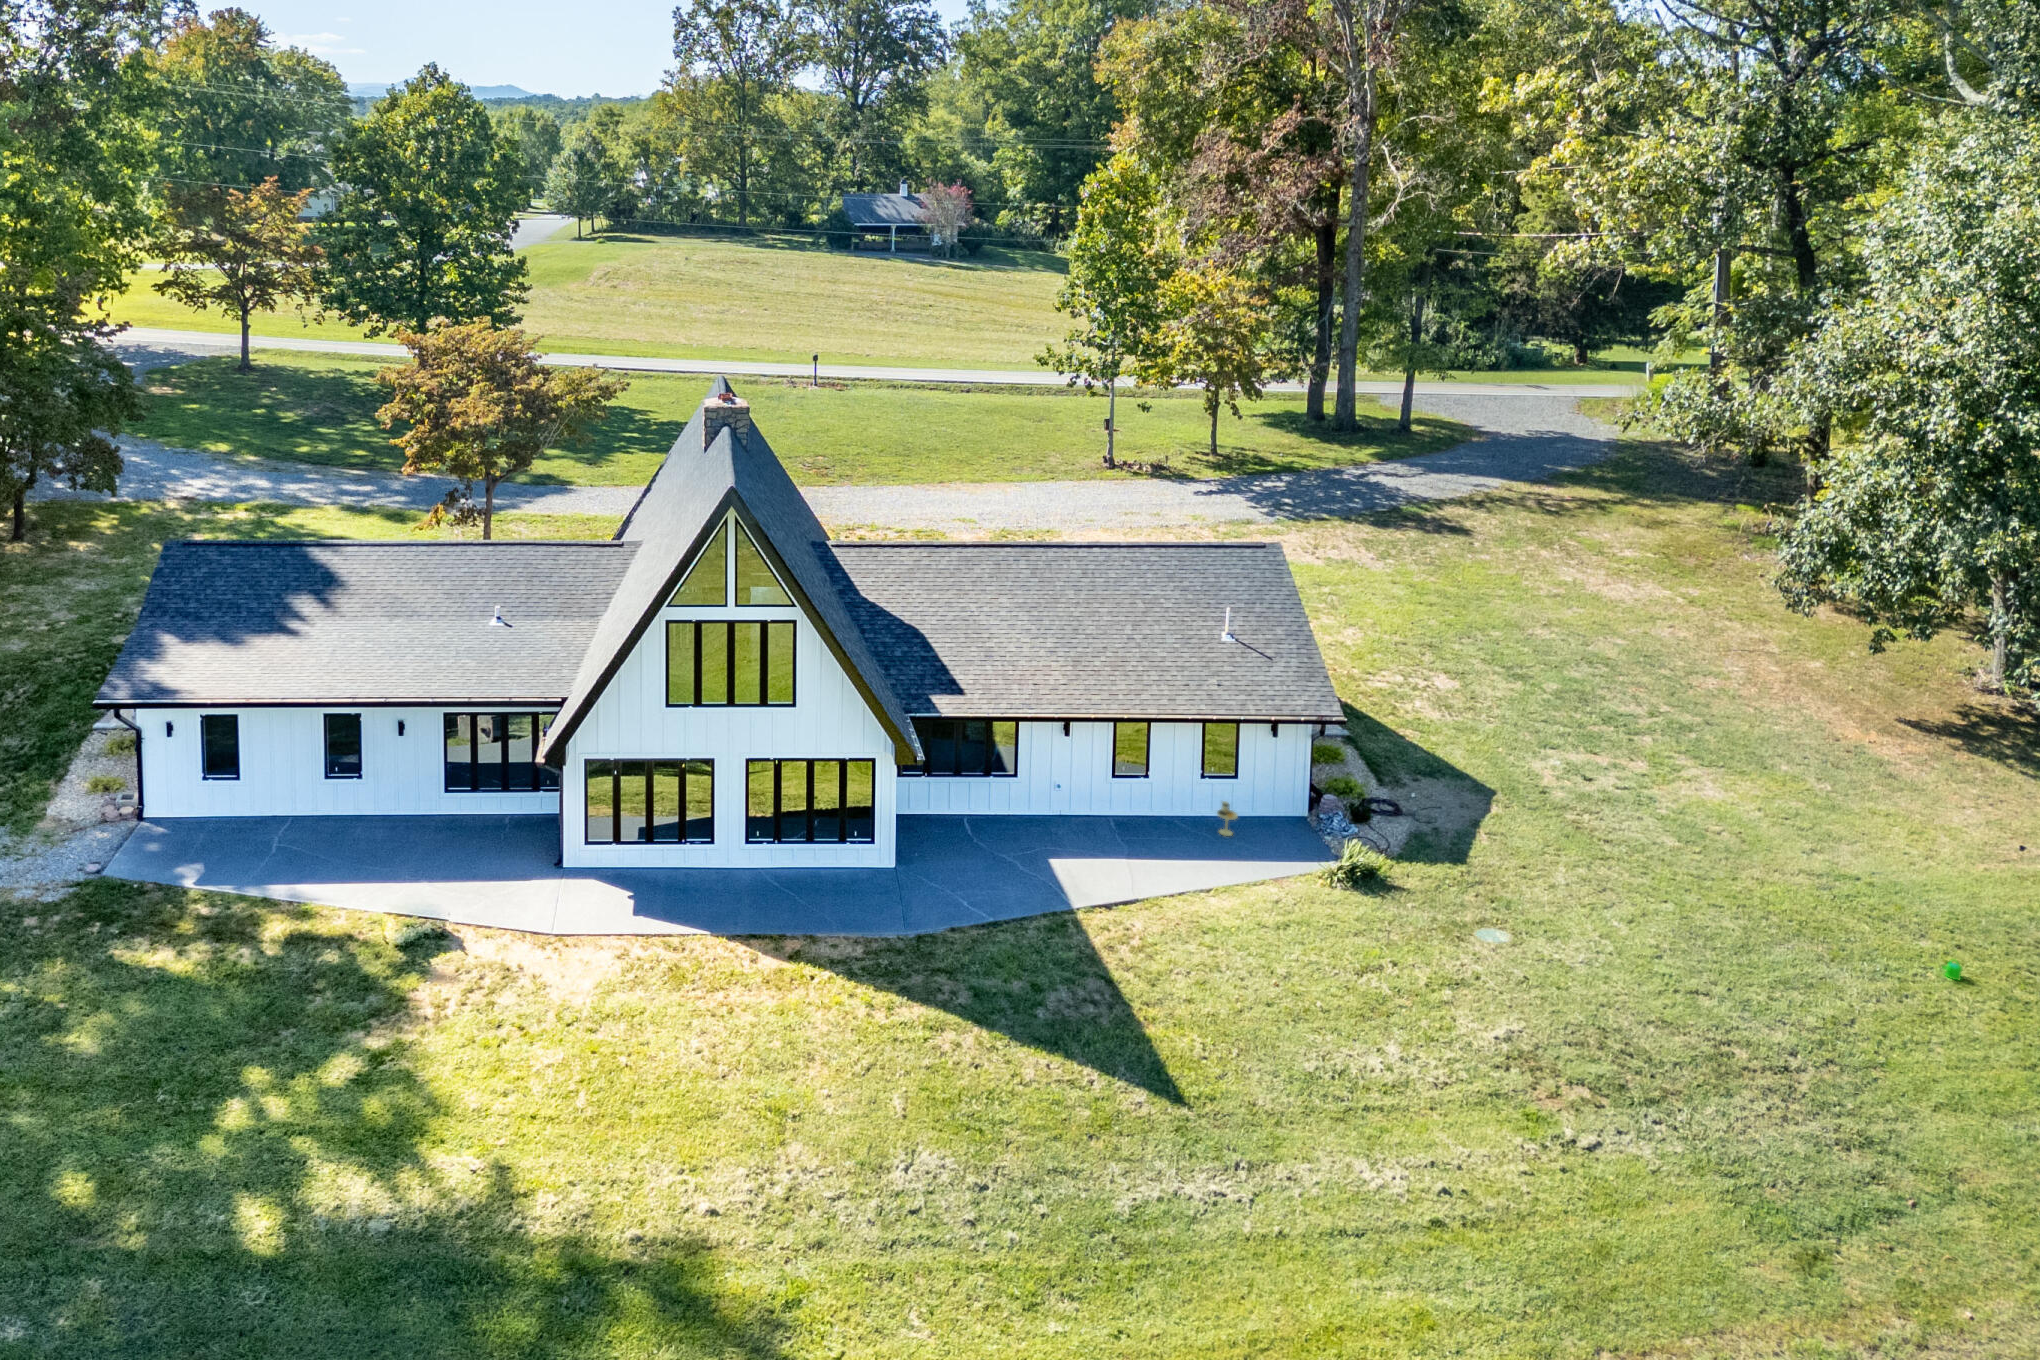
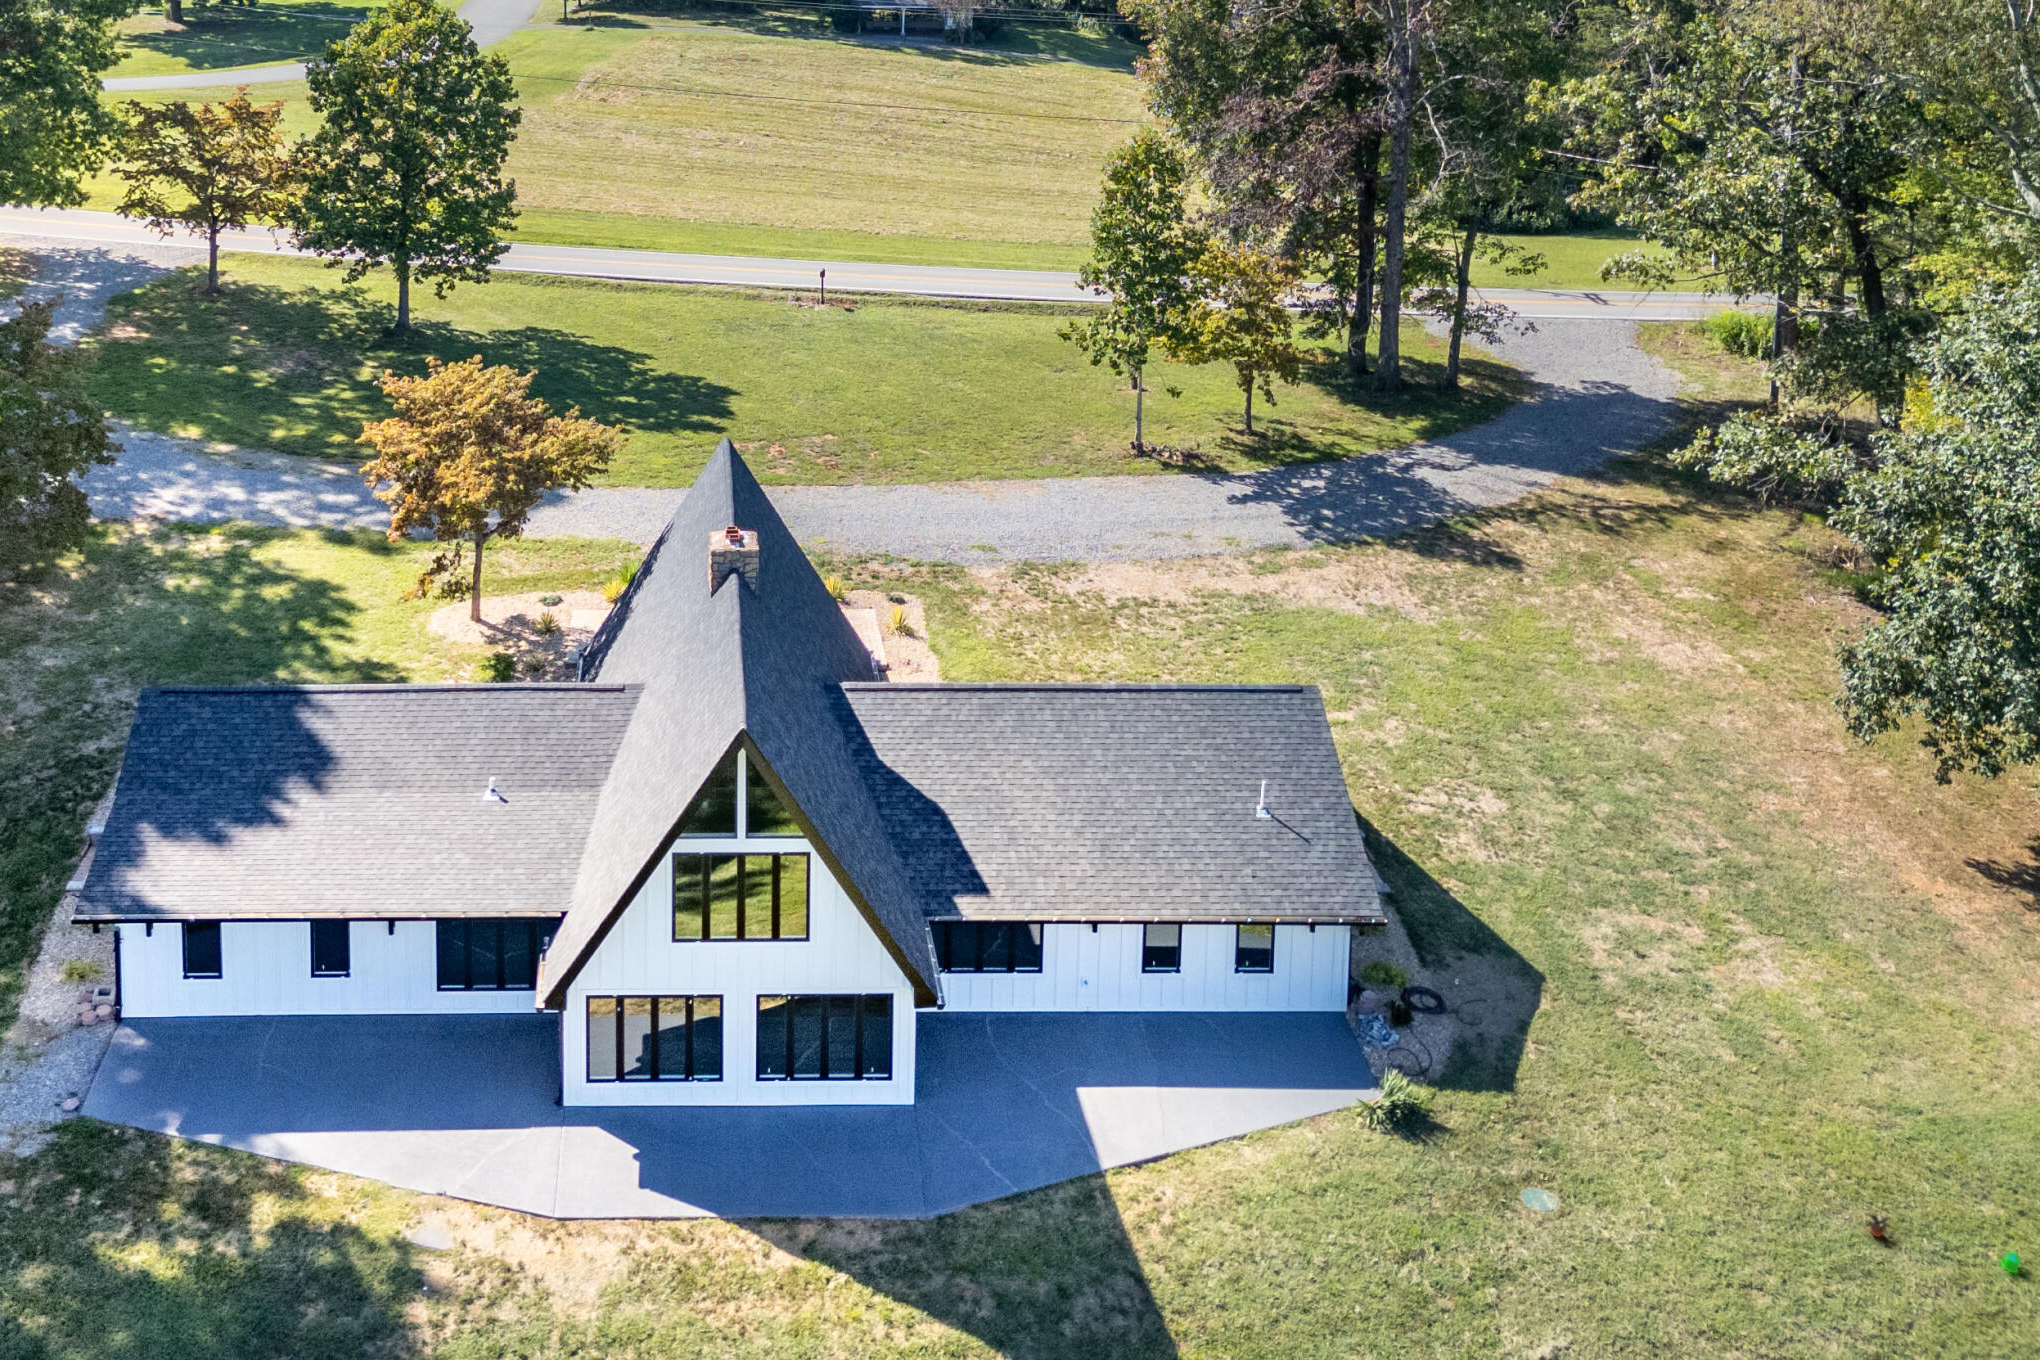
side table: present [1217,801,1238,836] -> none [1254,1009,1277,1045]
potted plant: none [1810,941,1837,963] -> present [1867,1213,1890,1237]

